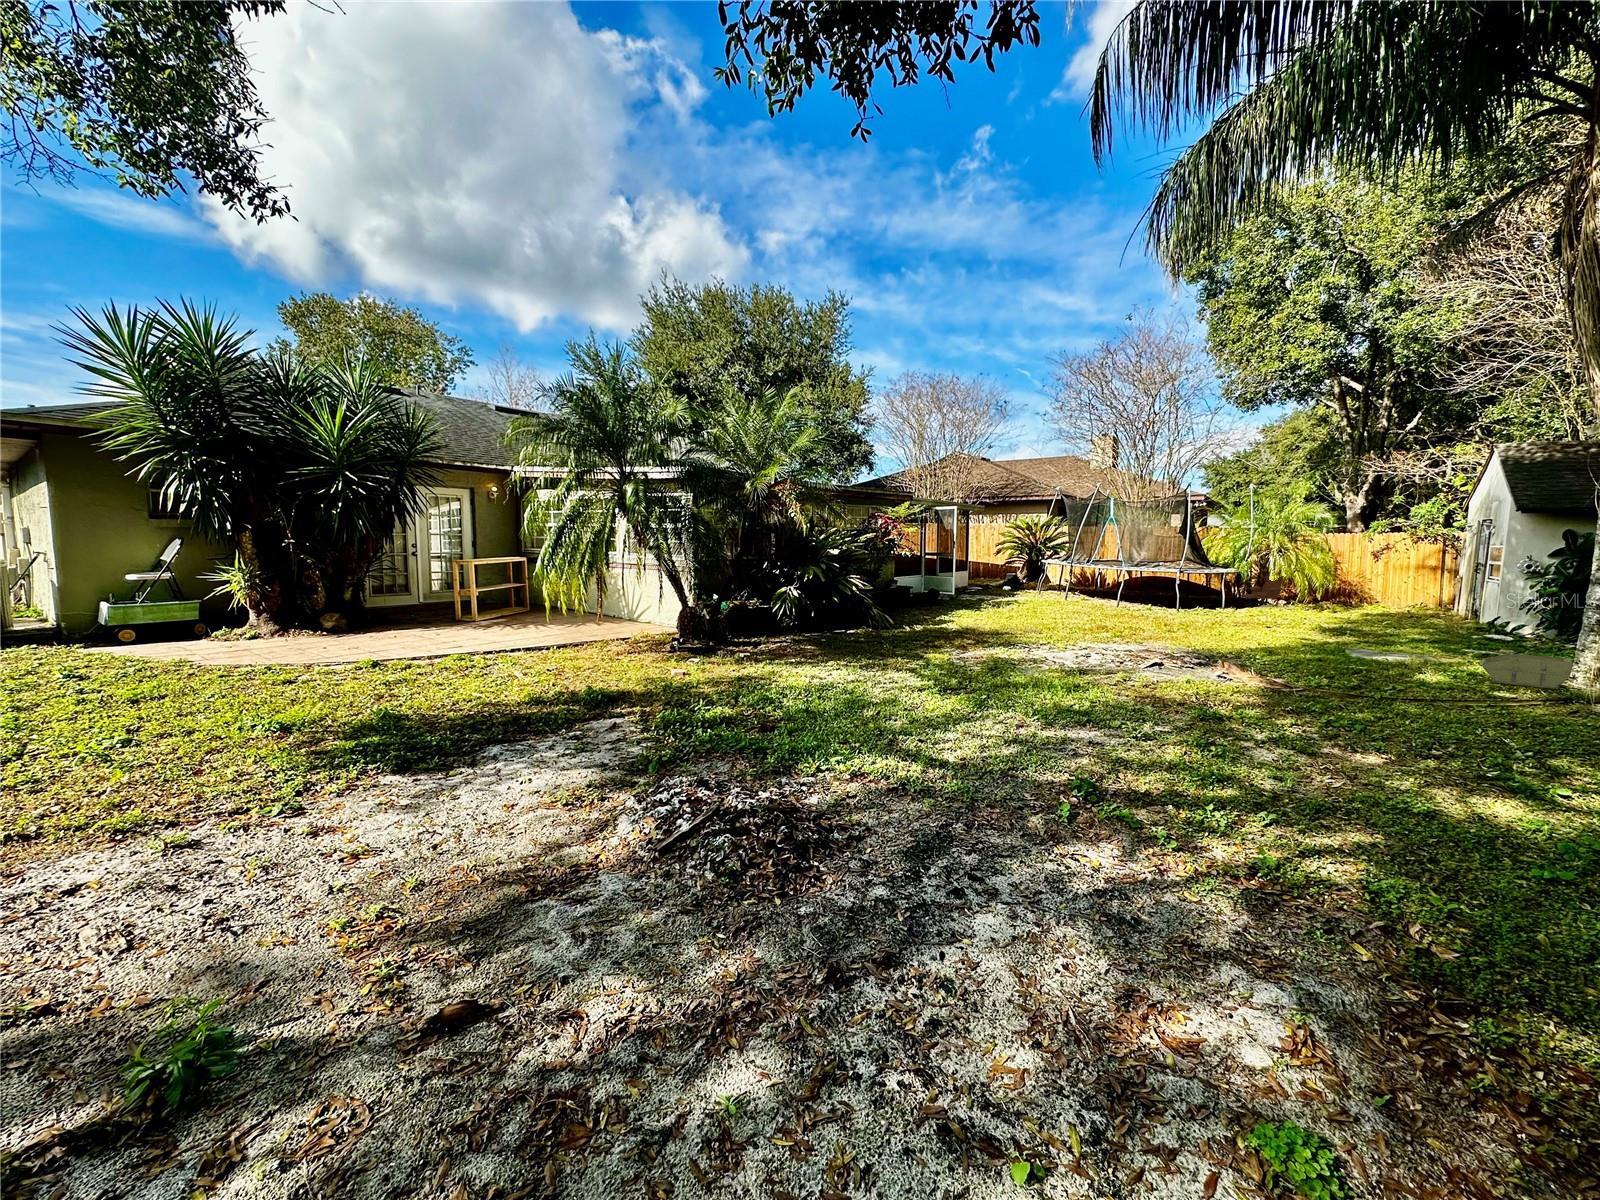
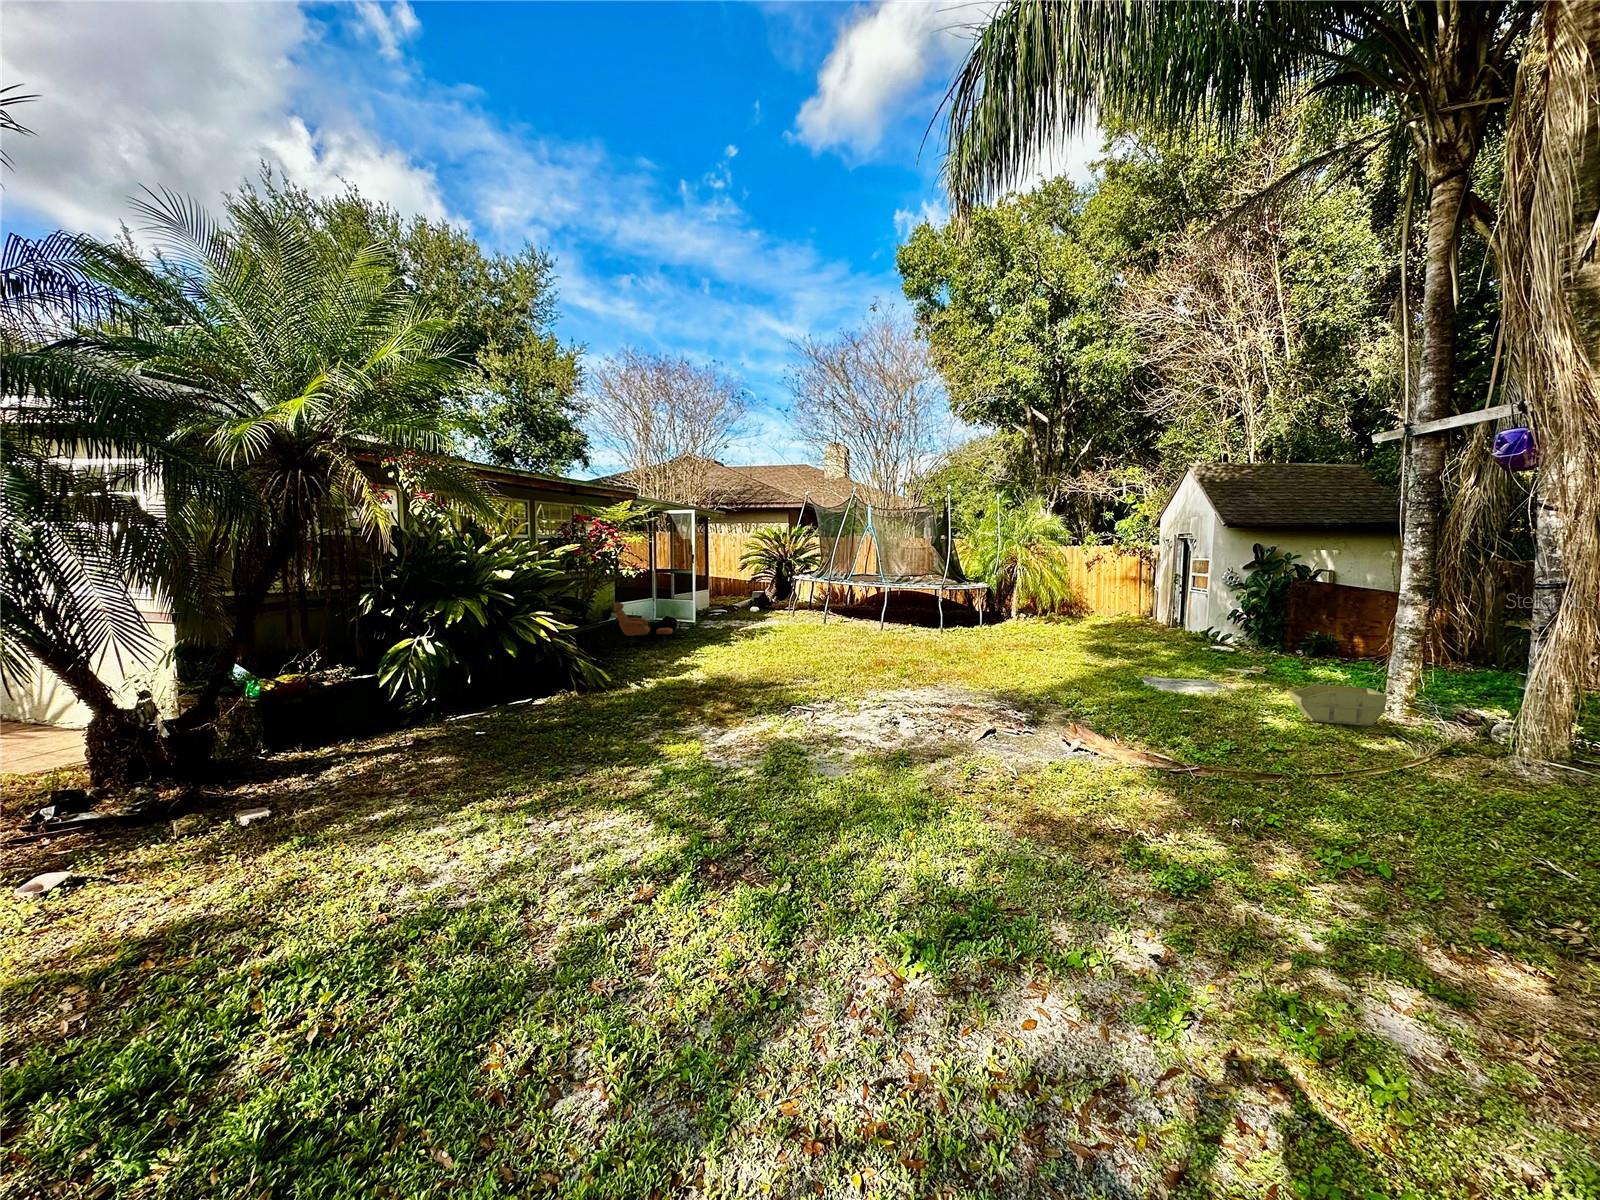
lounge chair: present [1243,575,1283,606] -> present [614,602,675,647]

